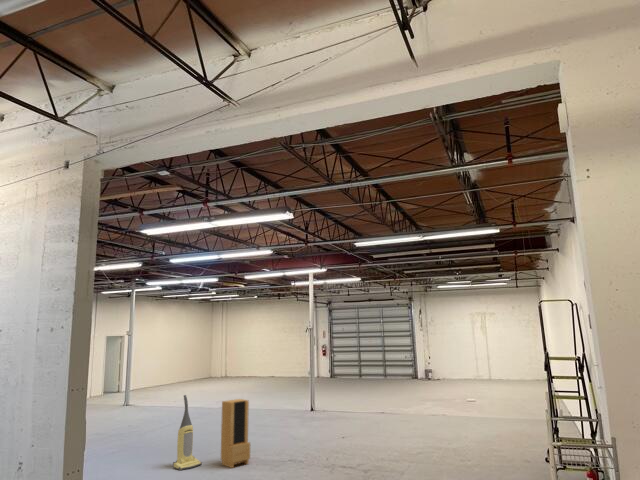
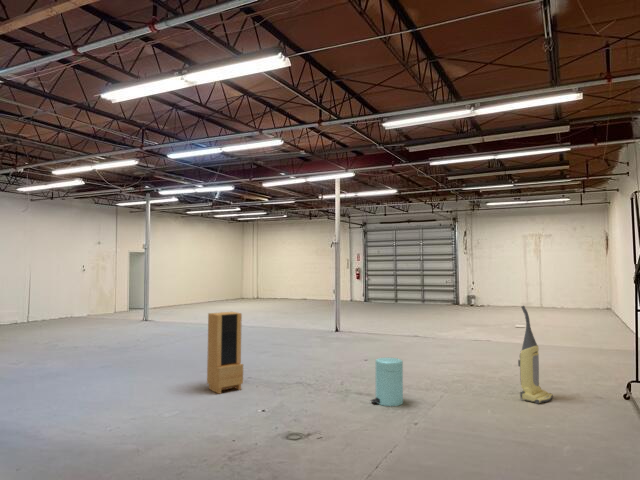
vacuum cleaner: present [173,395,202,470] -> present [518,306,553,404]
trash can: none [353,432,378,471] -> present [371,357,403,406]

